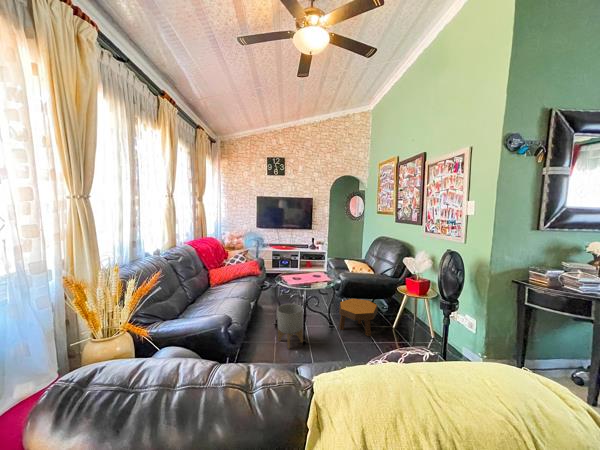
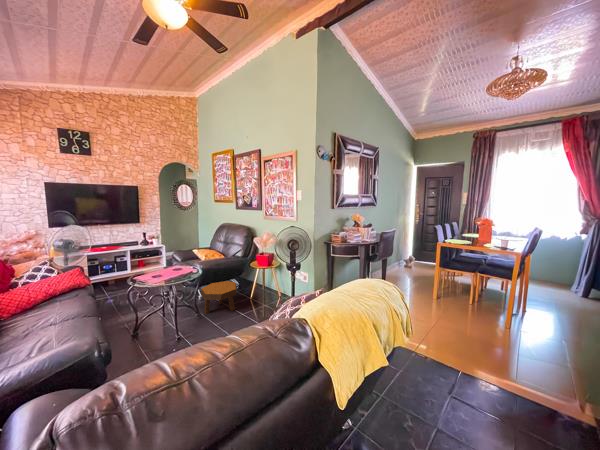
planter: present [277,304,303,349] -> none [141,302,175,348]

